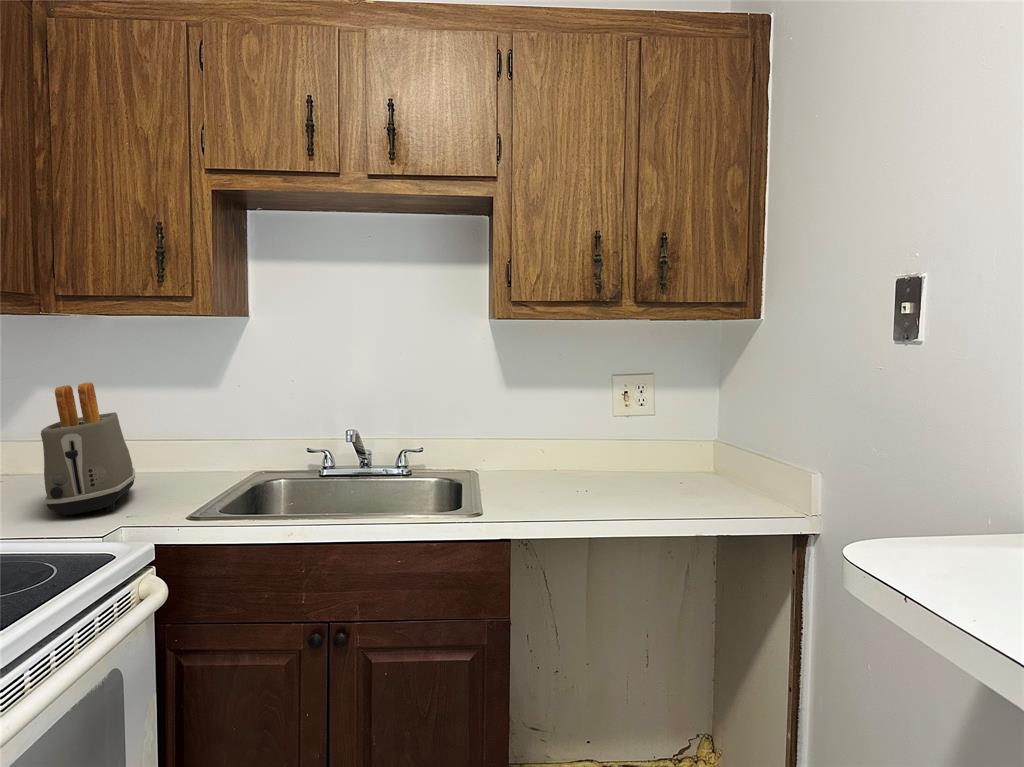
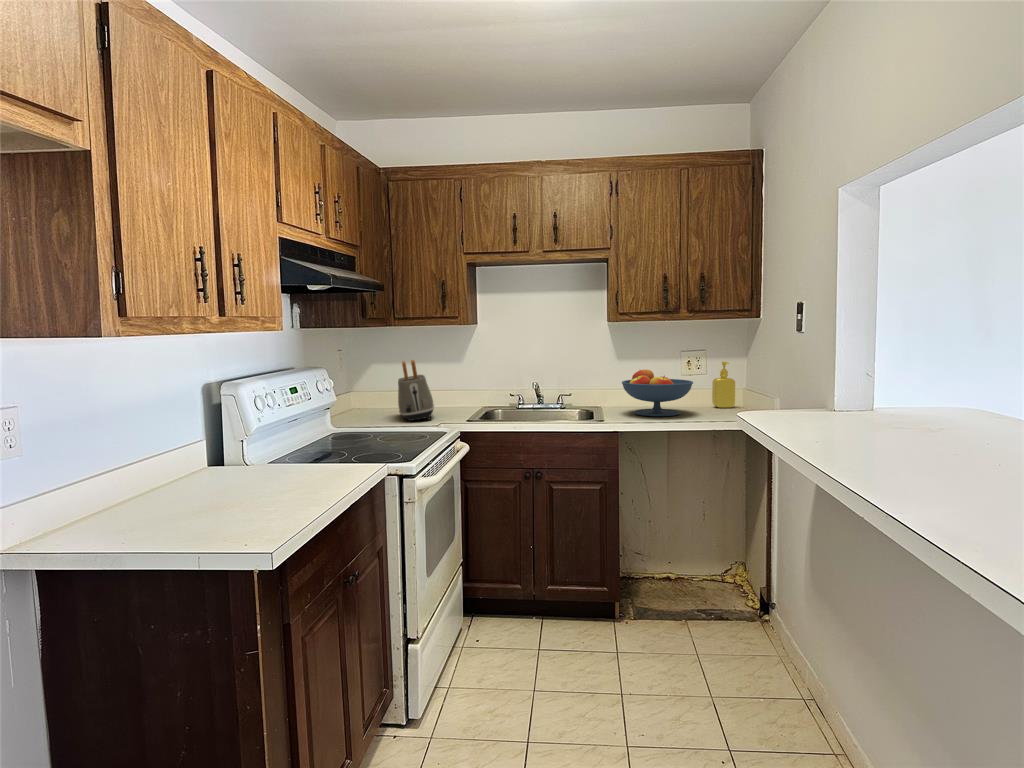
soap dispenser: none [667,395,707,476] -> present [712,362,735,408]
fruit bowl: none [514,407,646,500] -> present [622,370,693,416]

